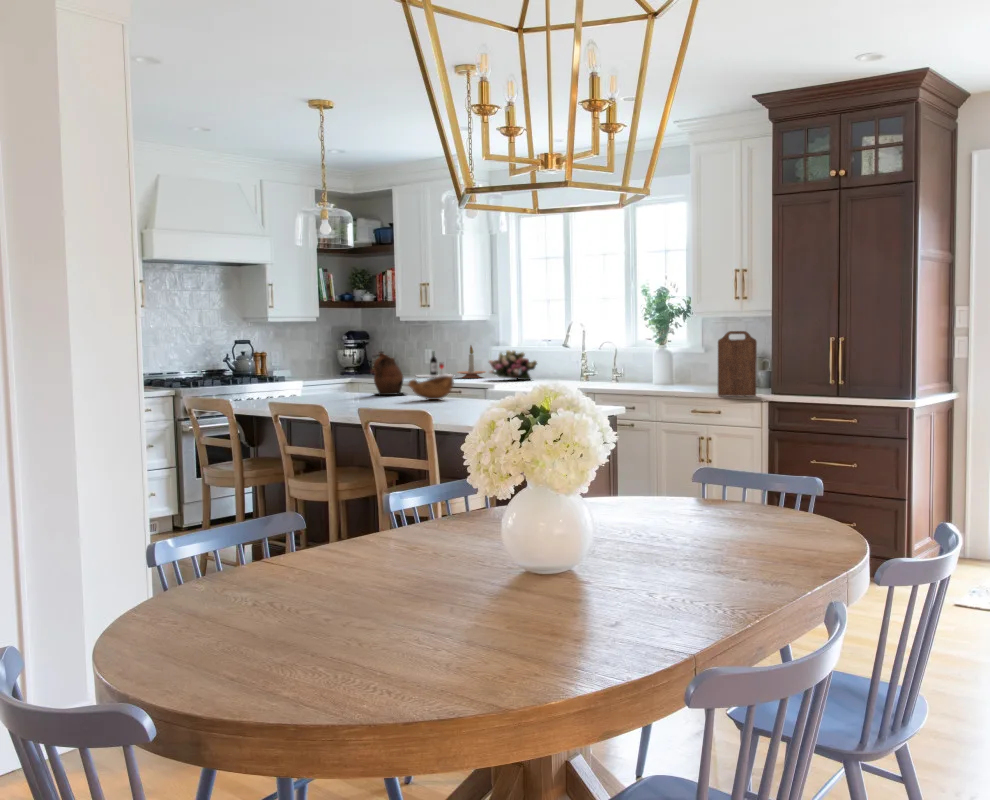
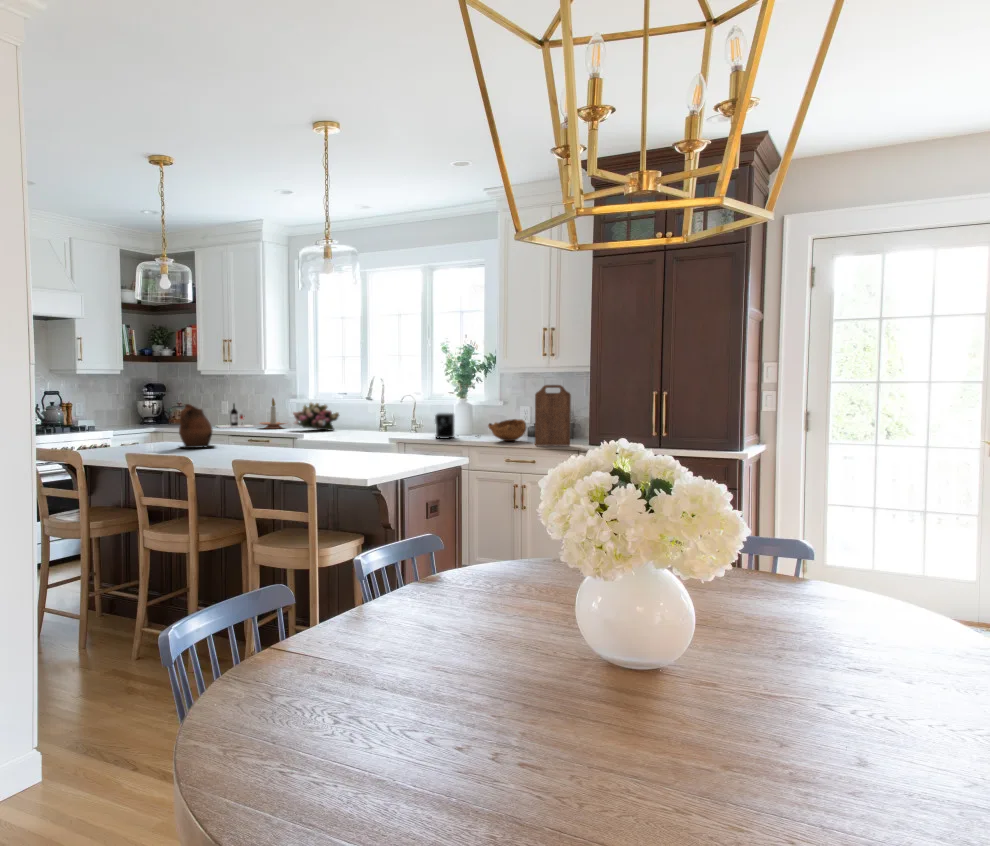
coffee maker: none [623,362,674,388] -> present [435,413,454,439]
wooden bowl: present [409,376,454,400] -> present [488,419,526,441]

